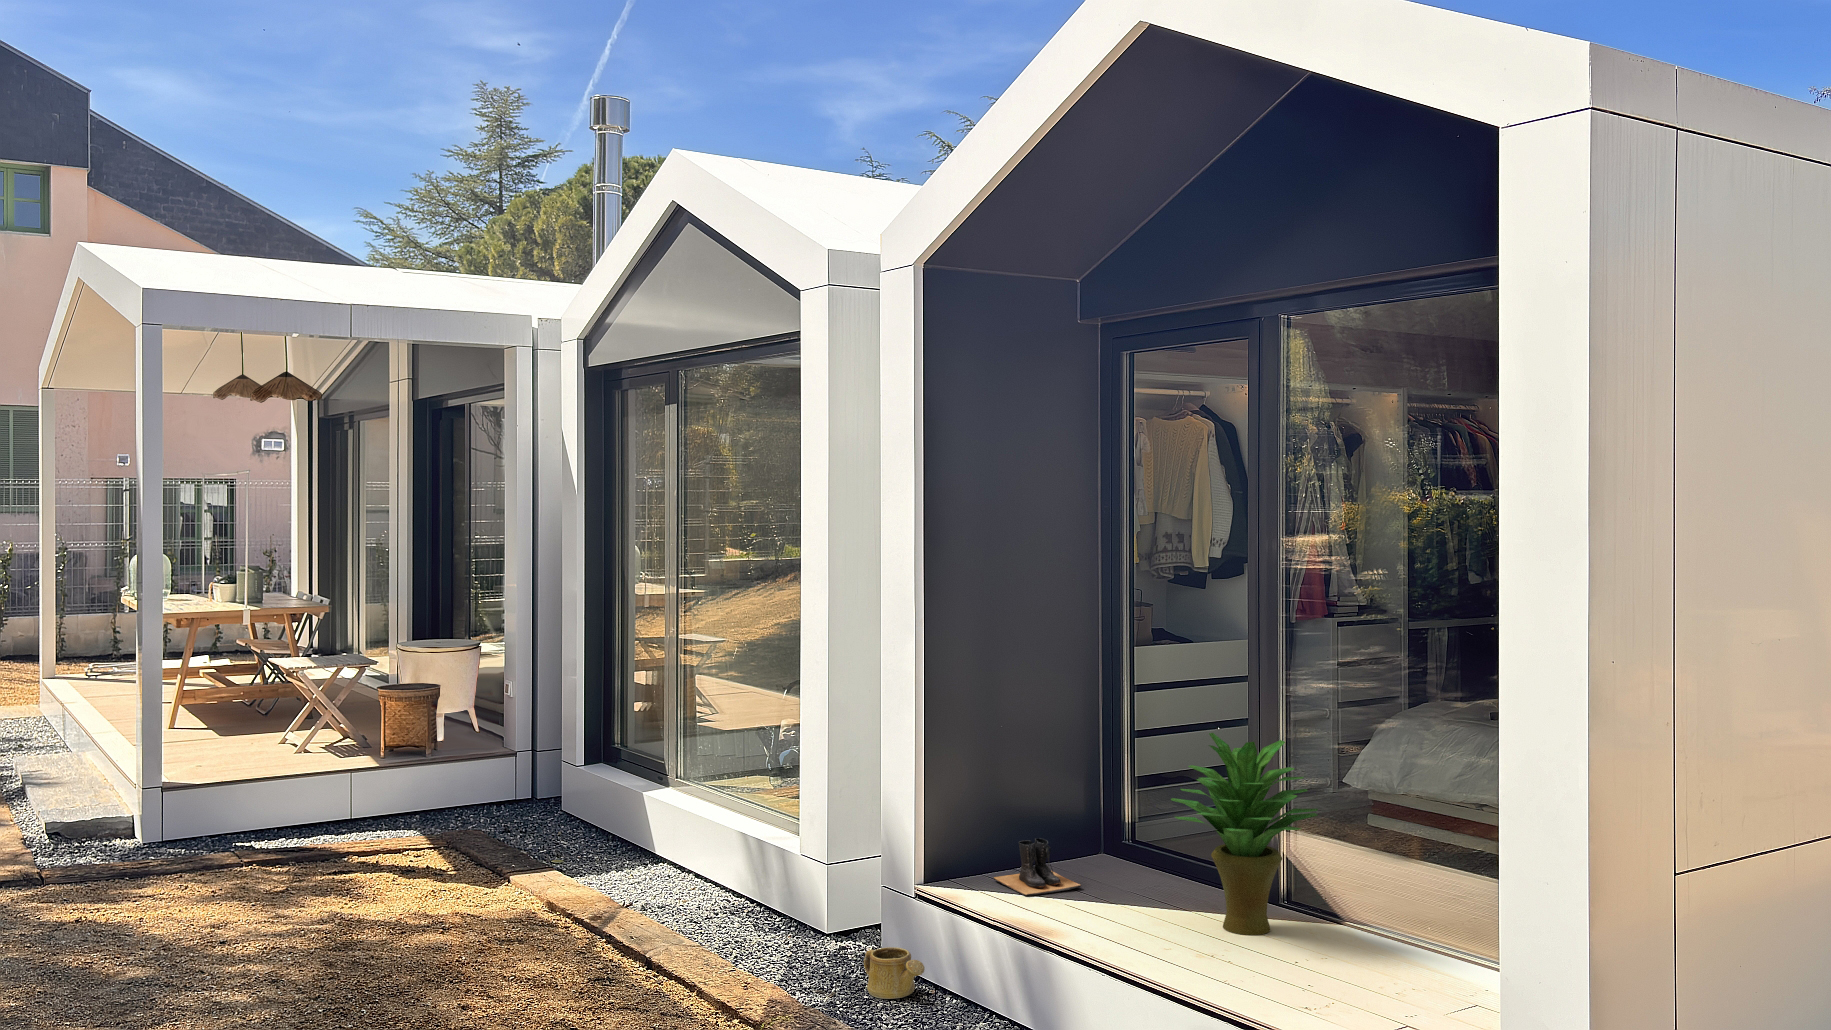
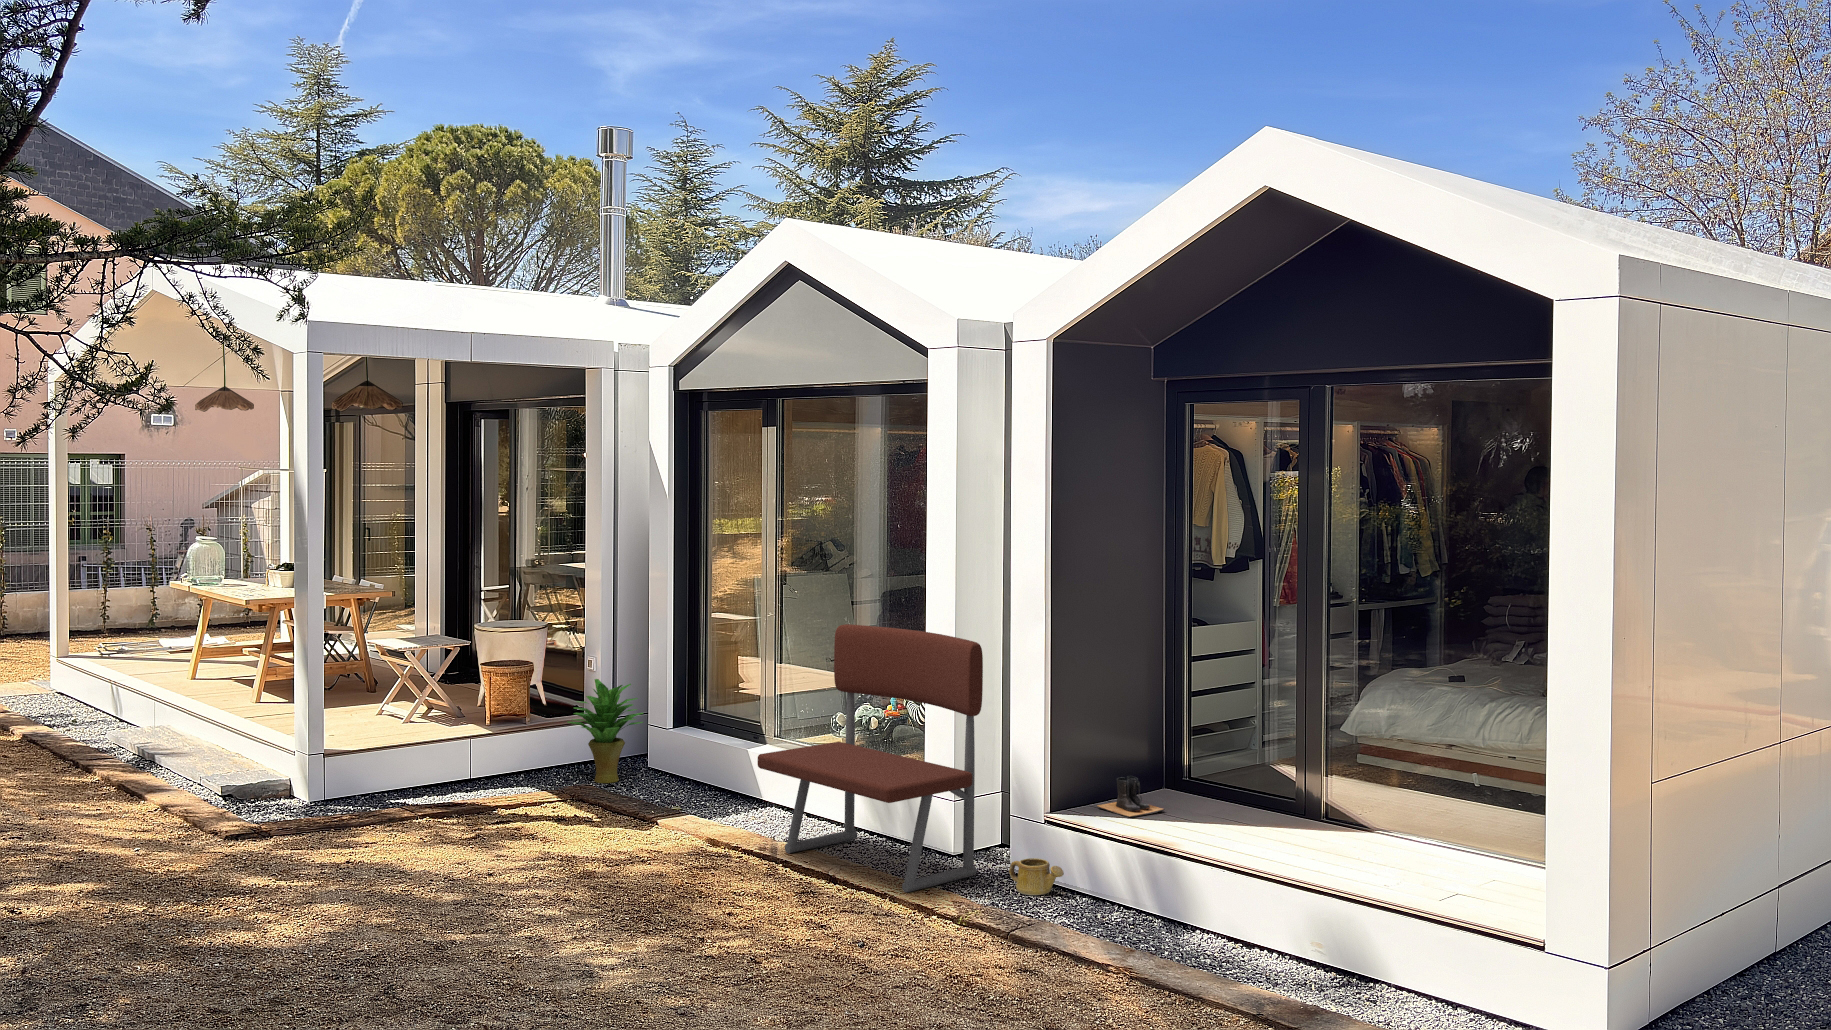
bench: none [580,636,833,988] -> present [758,624,983,892]
potted plant: present [1171,733,1318,935] -> present [567,679,643,783]

